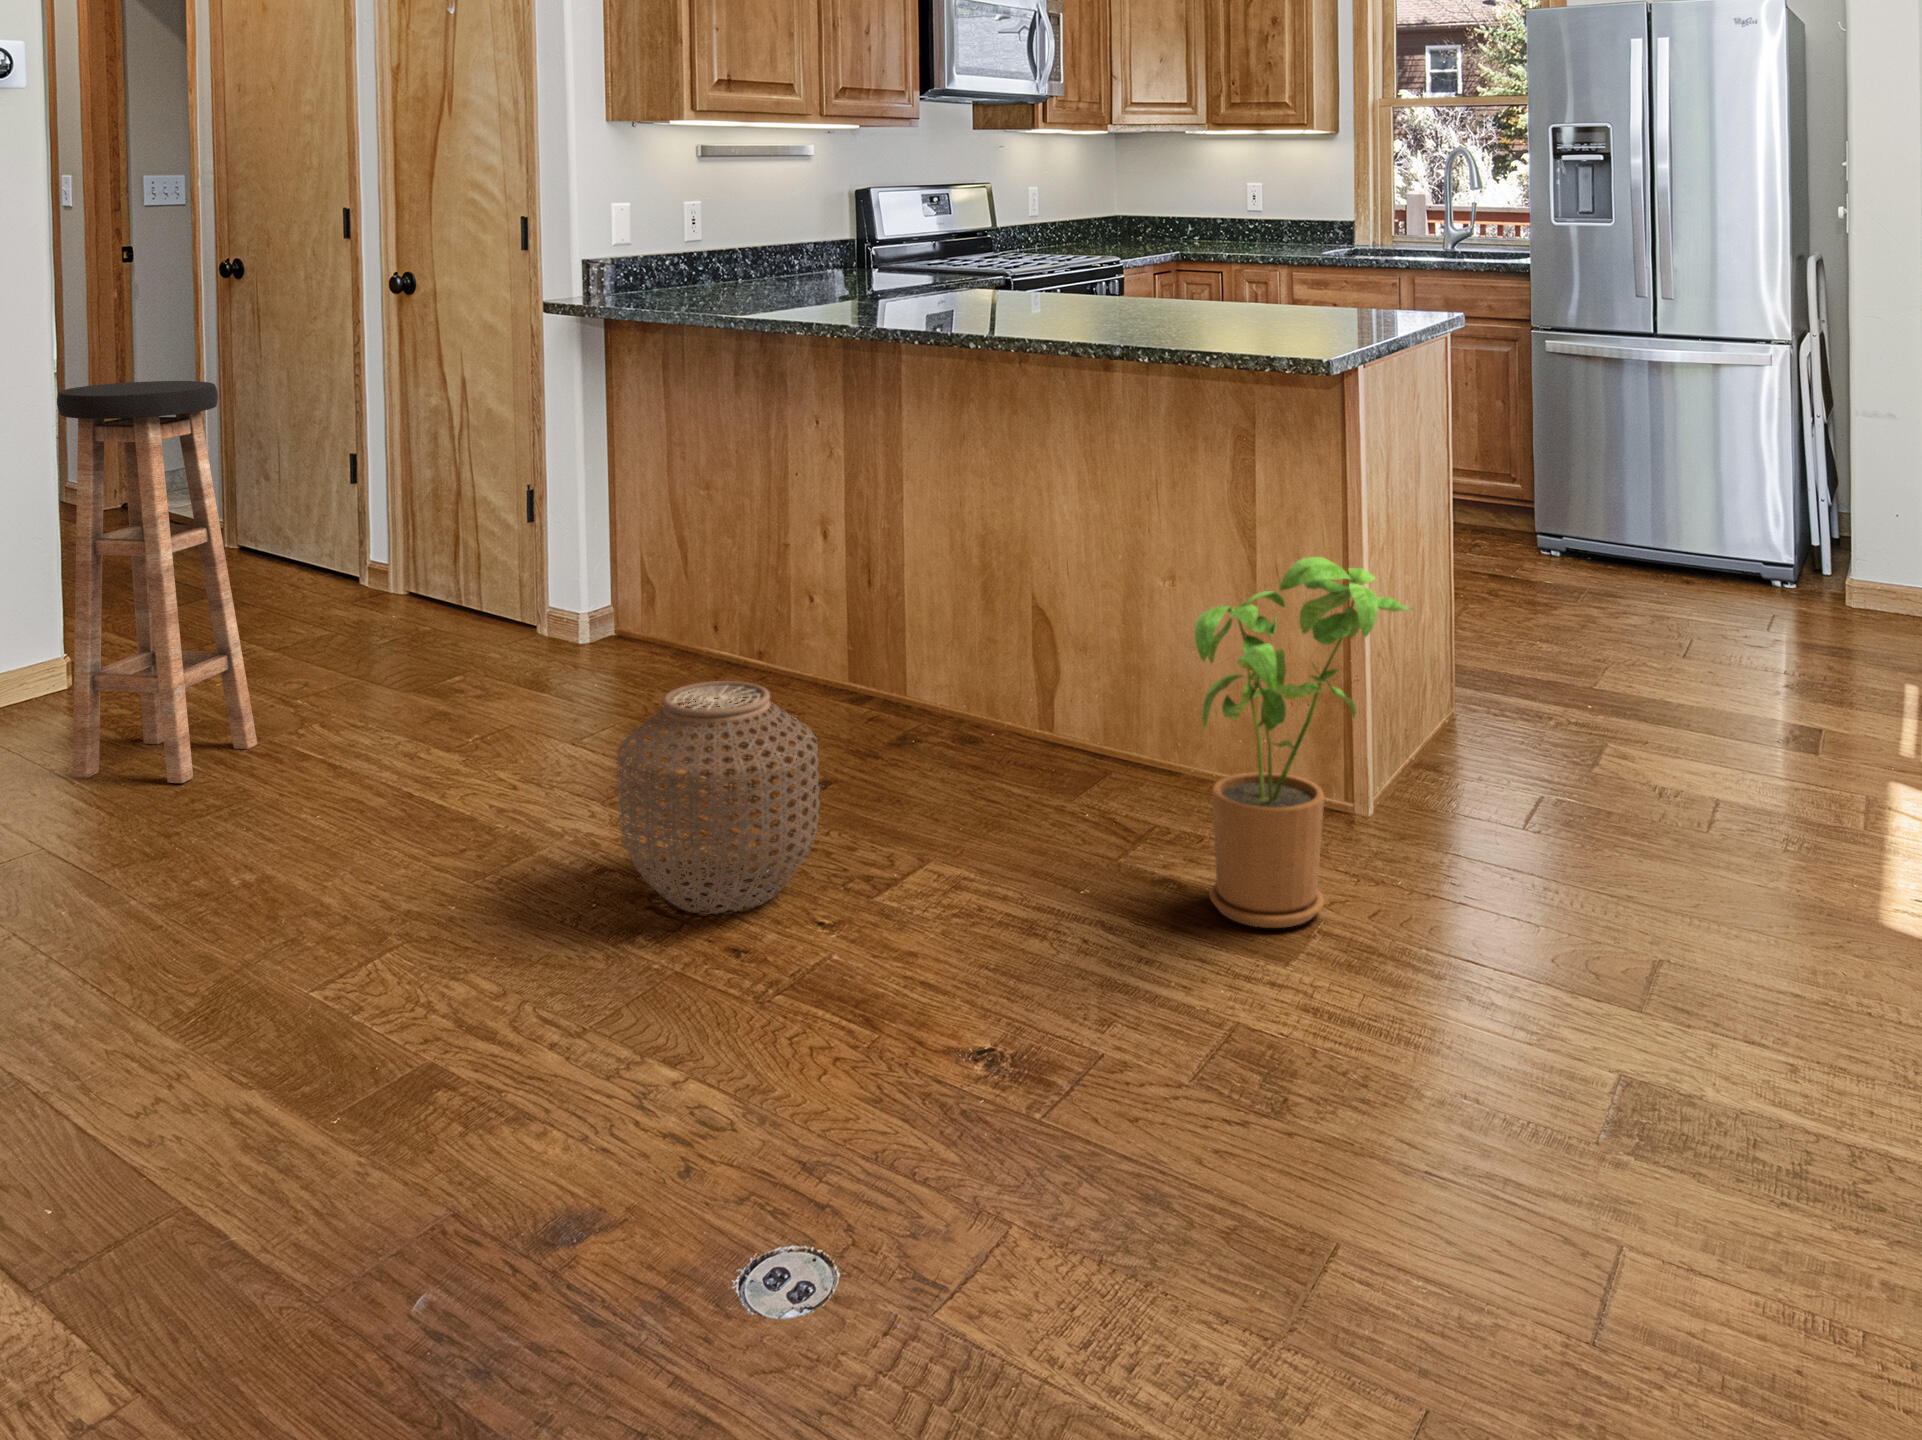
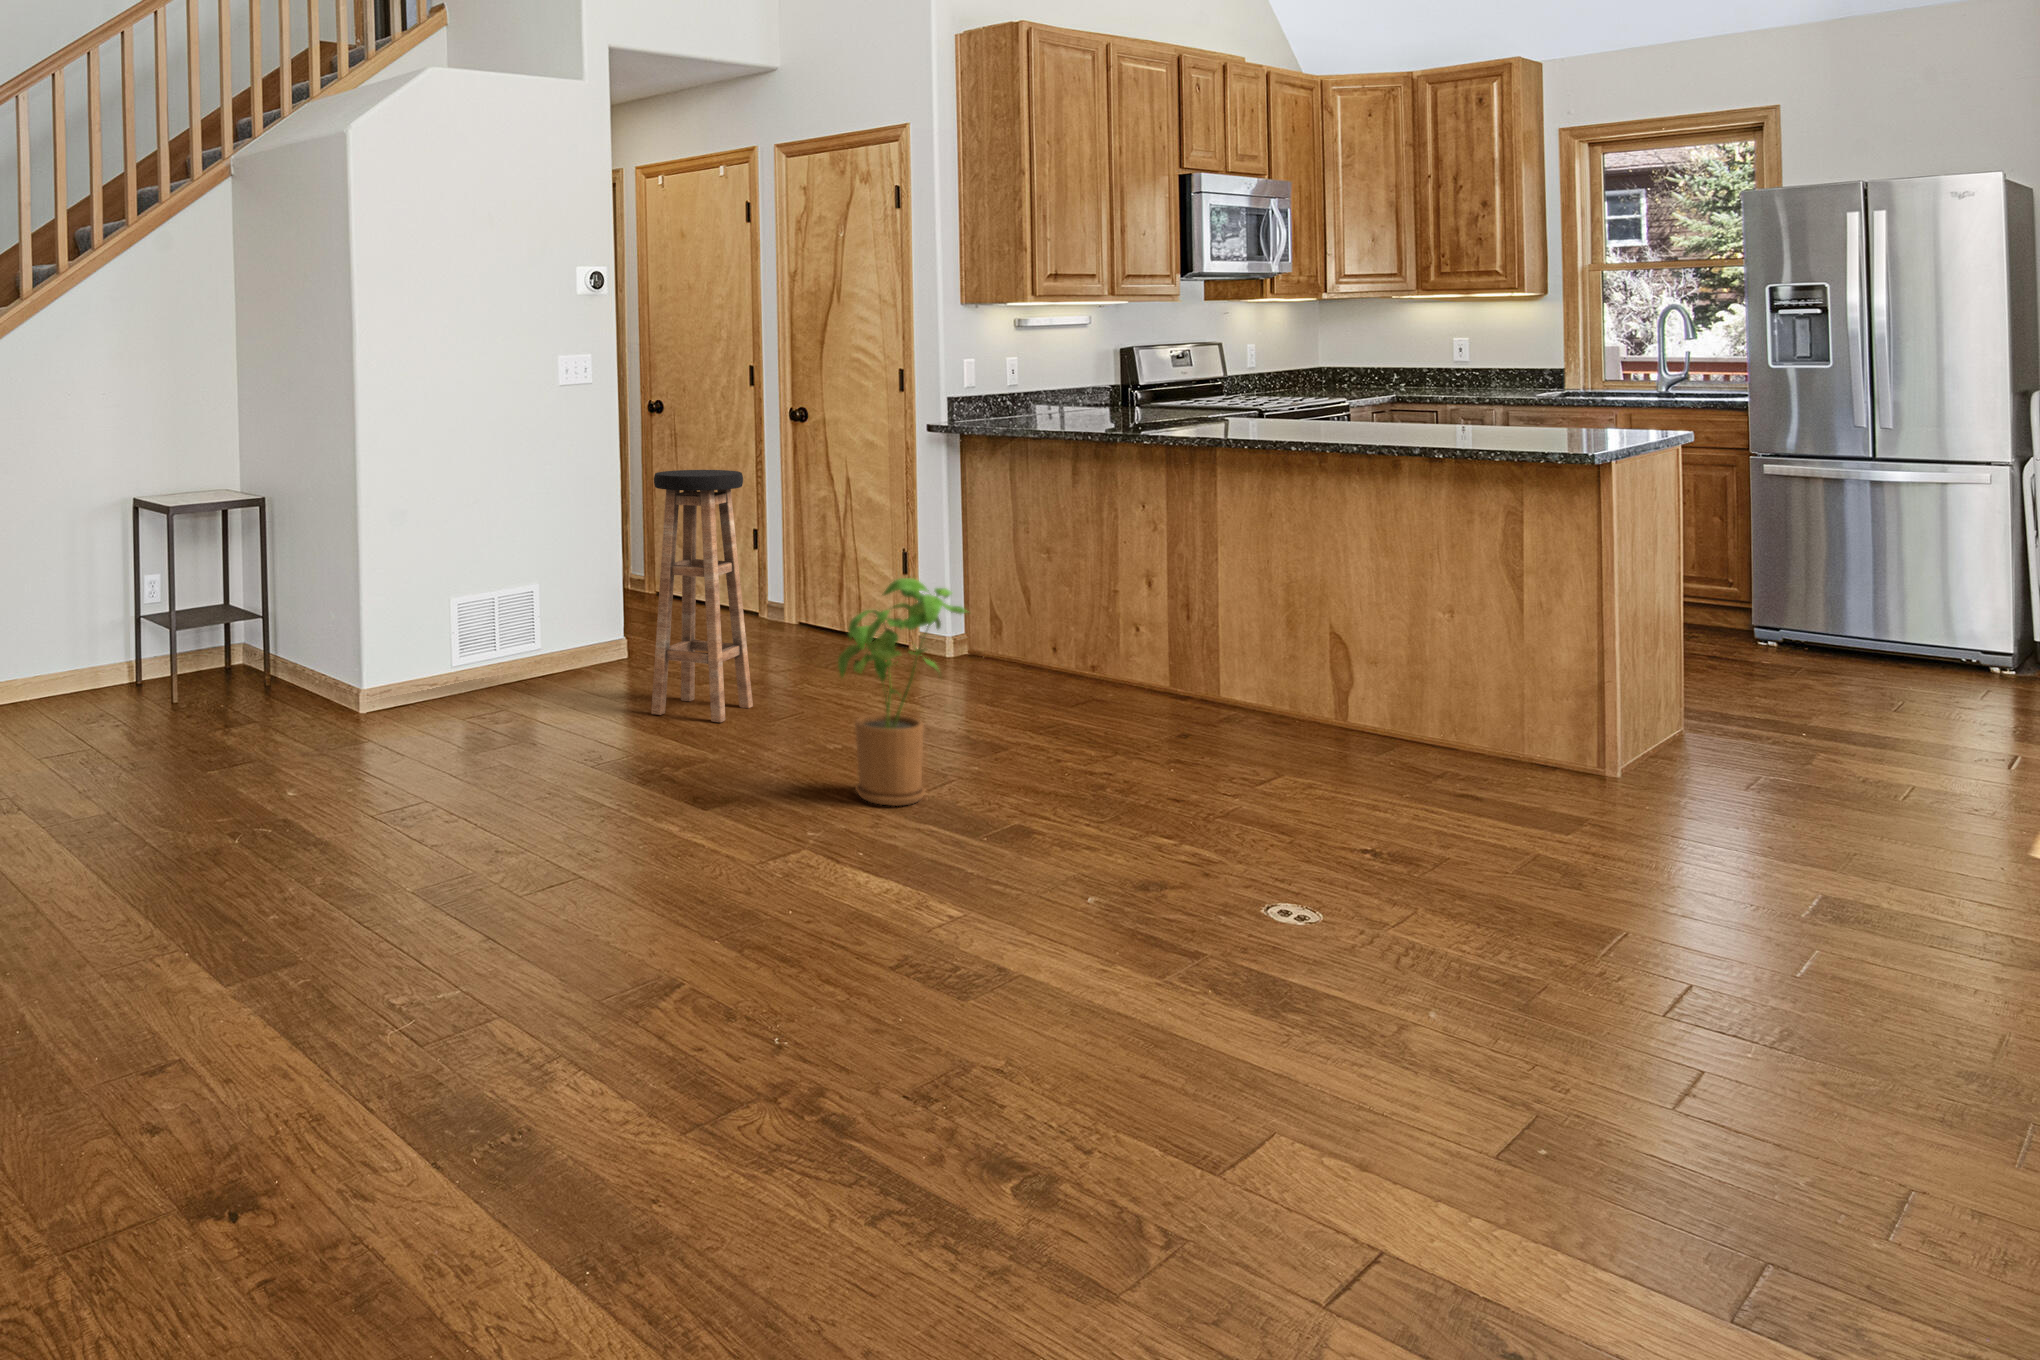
house plant: present [1195,557,1411,928] -> present [838,578,967,806]
woven basket: present [617,681,820,914] -> none [1043,668,1182,818]

